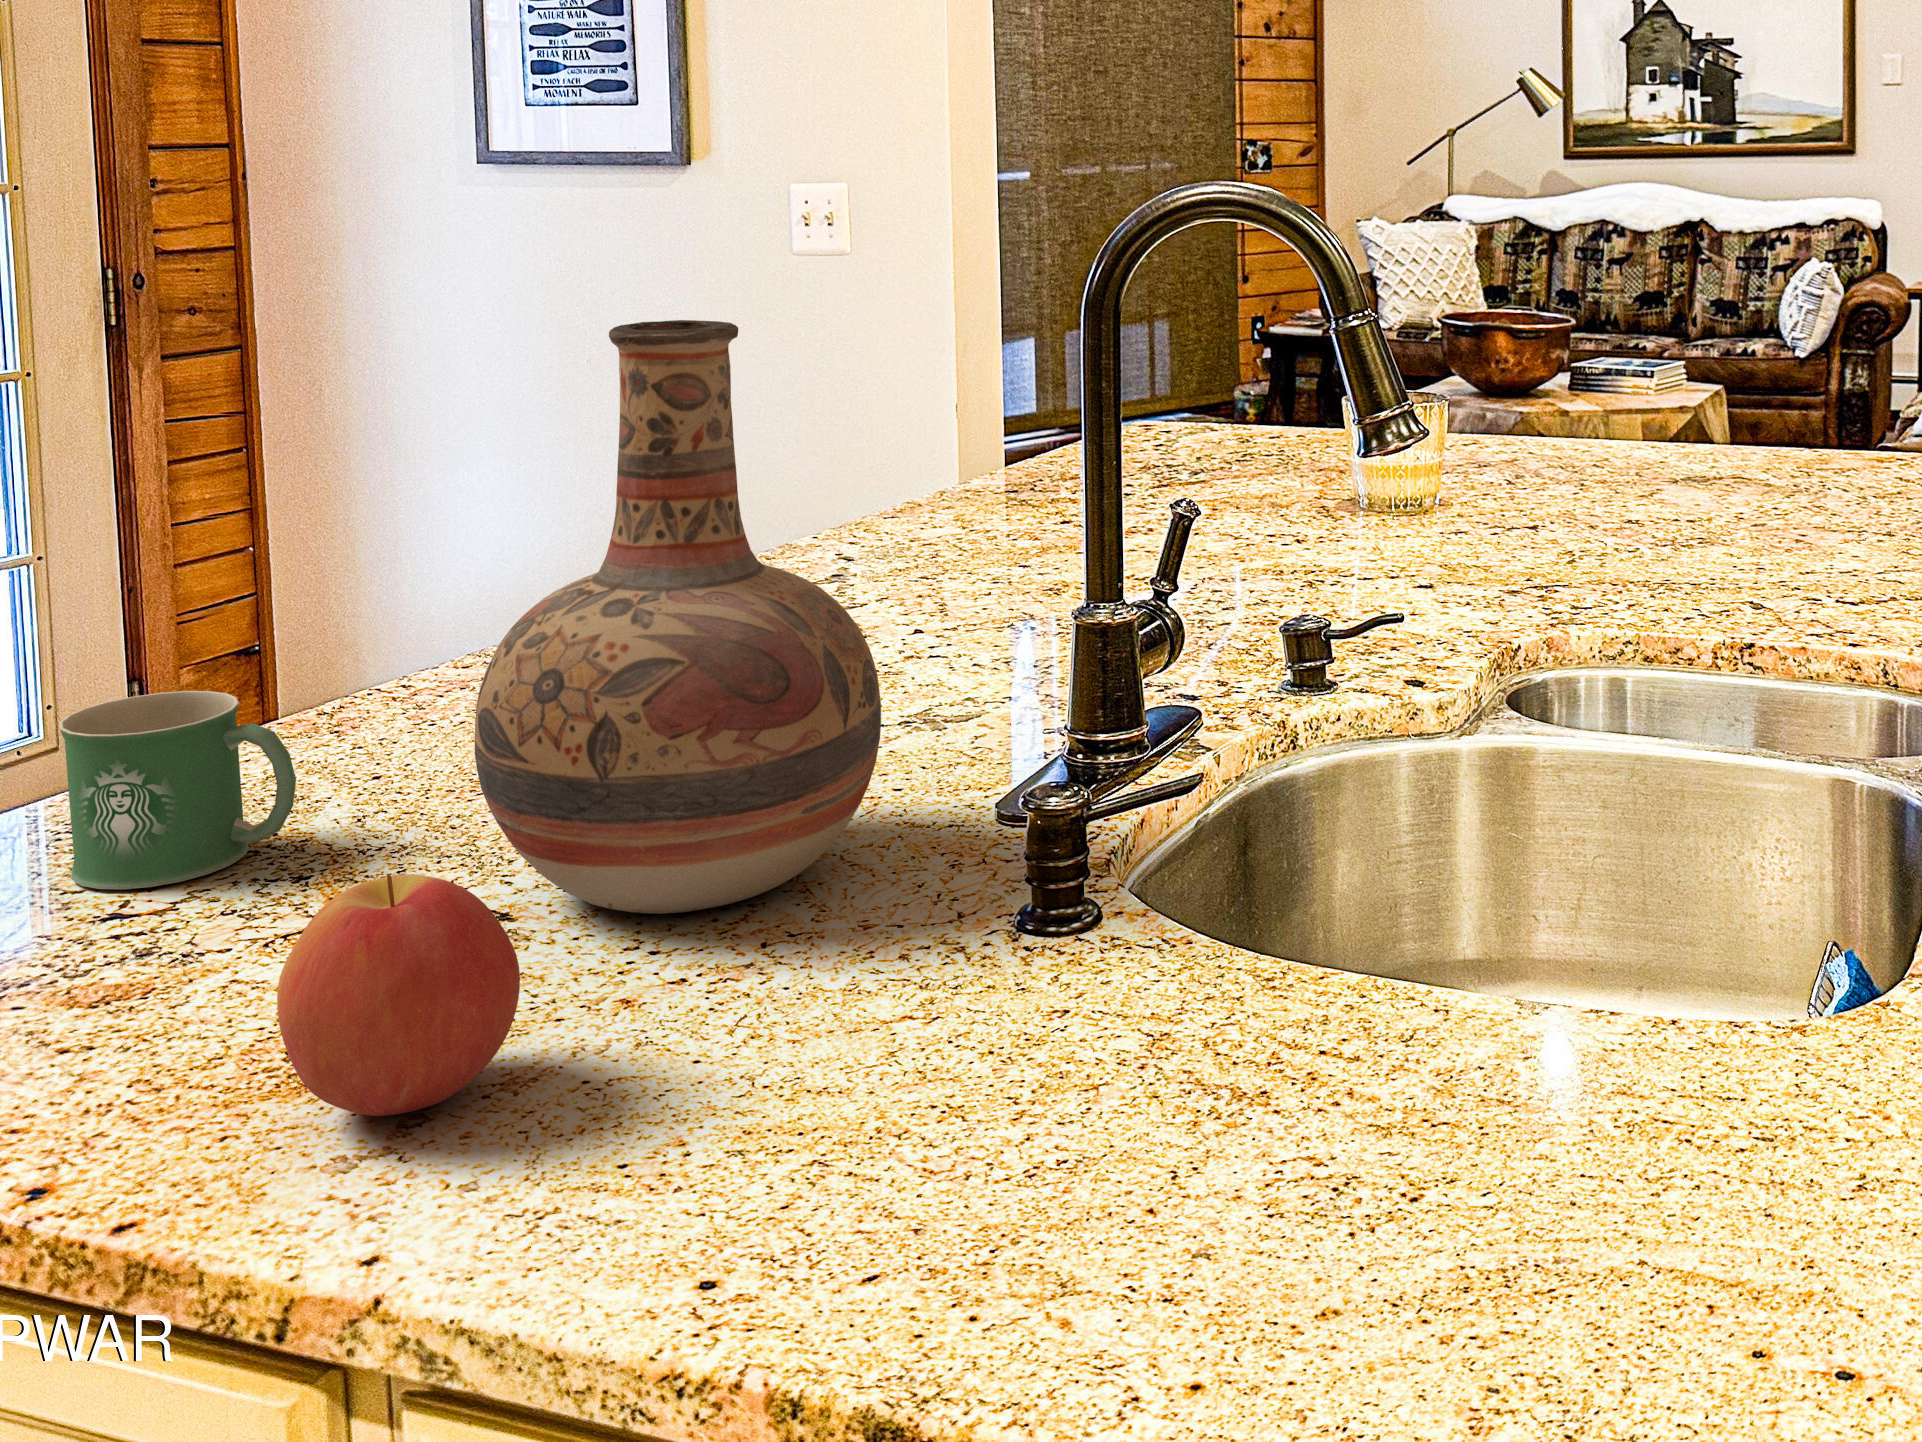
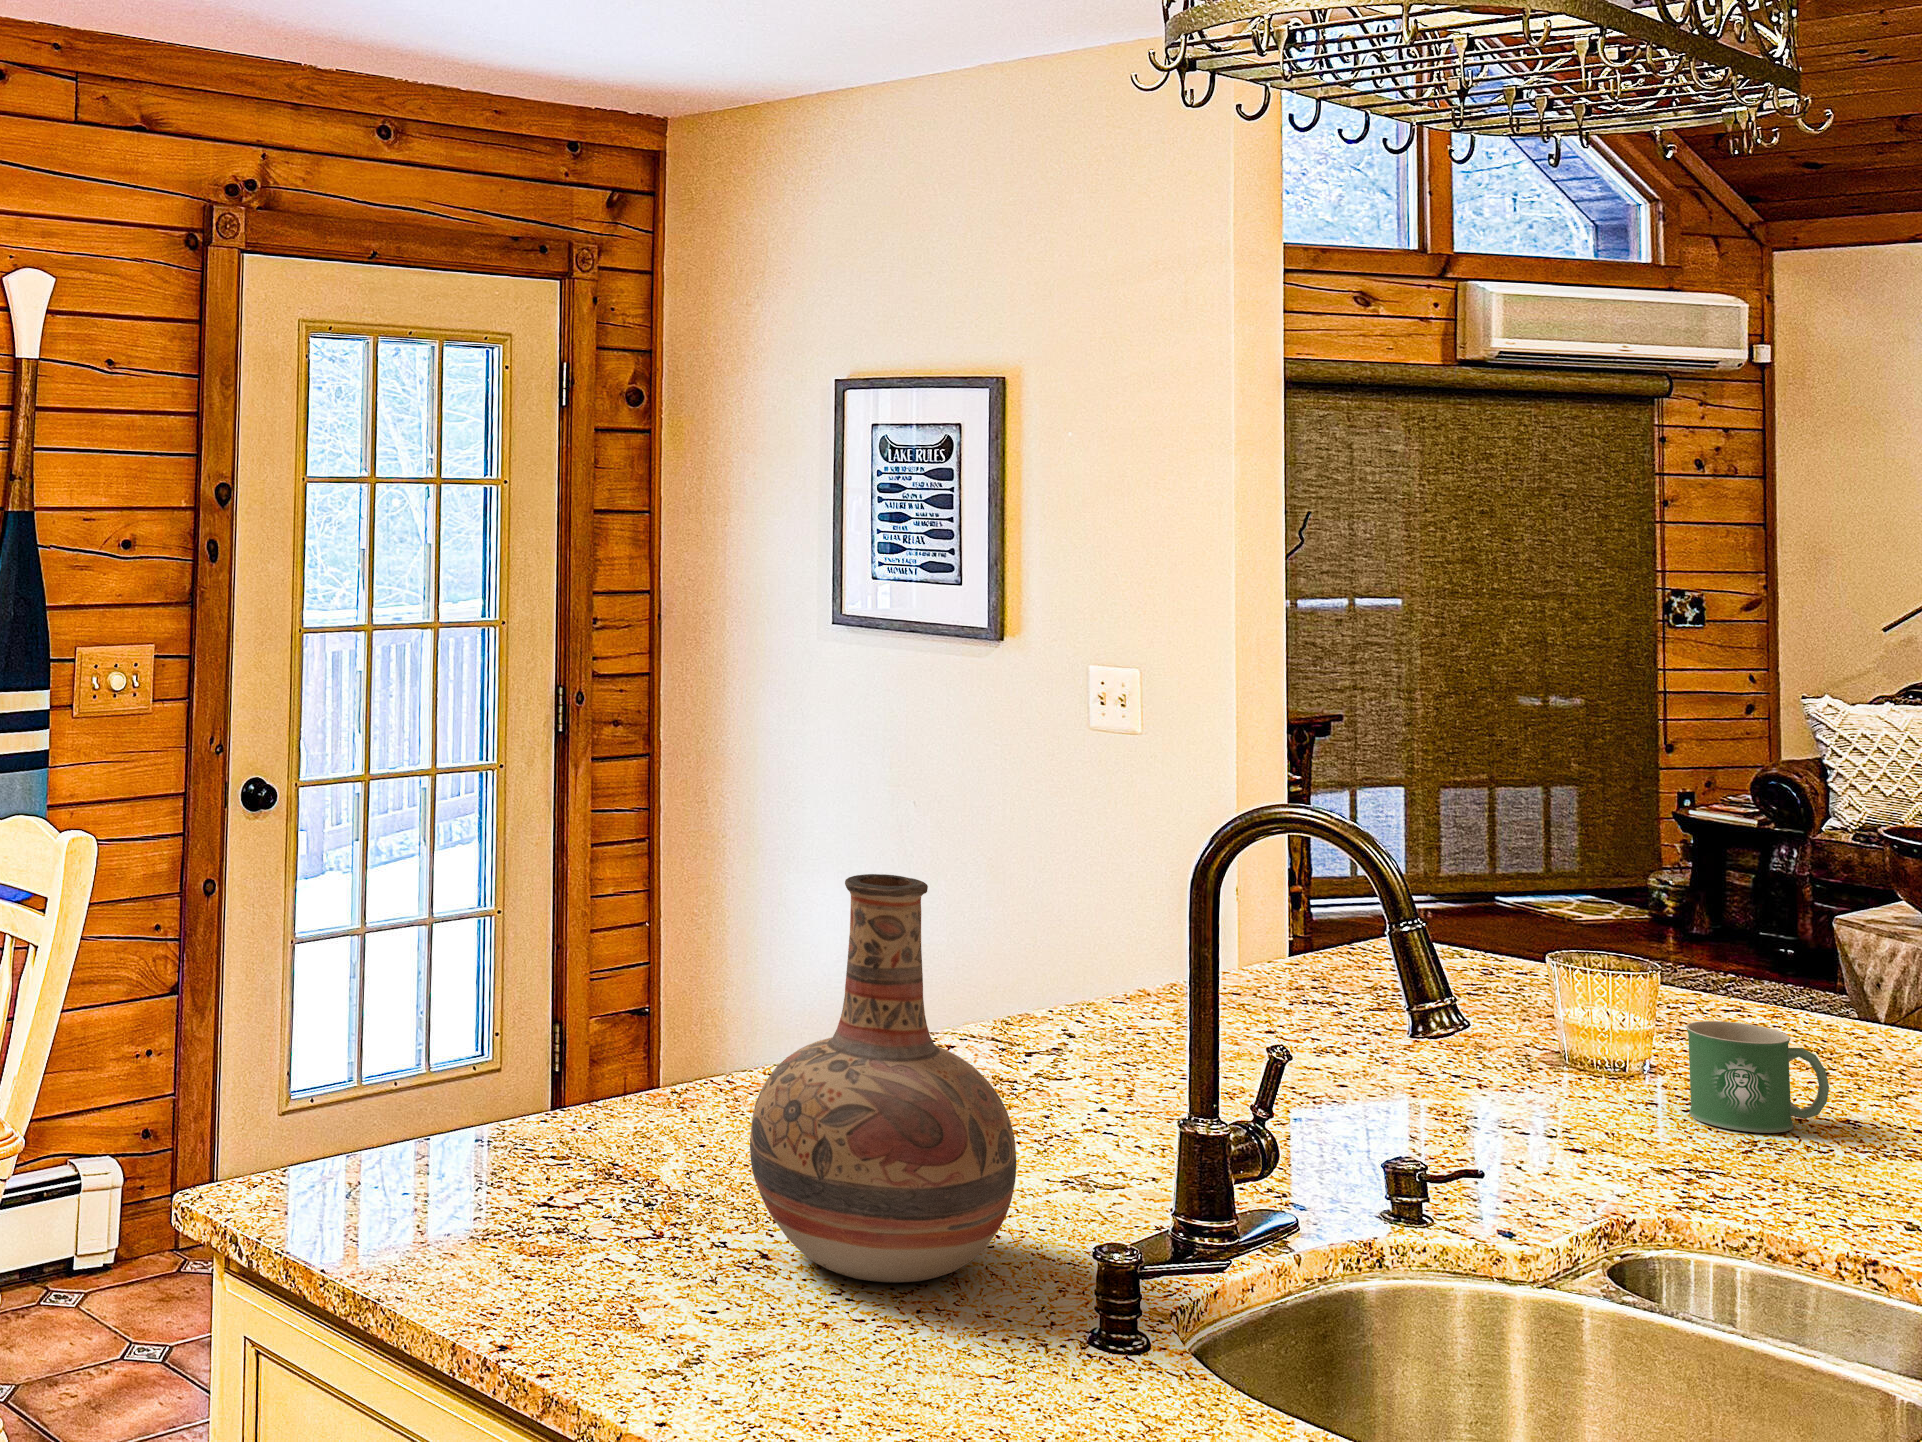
mug: present [59,691,296,889] -> present [1686,1021,1829,1133]
apple: present [277,874,520,1116] -> none [623,1211,754,1359]

